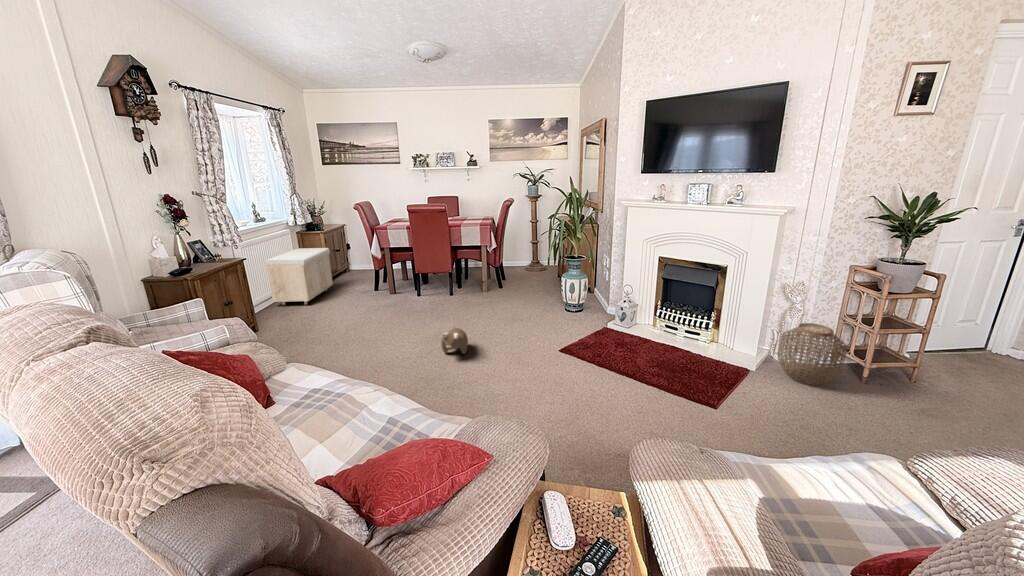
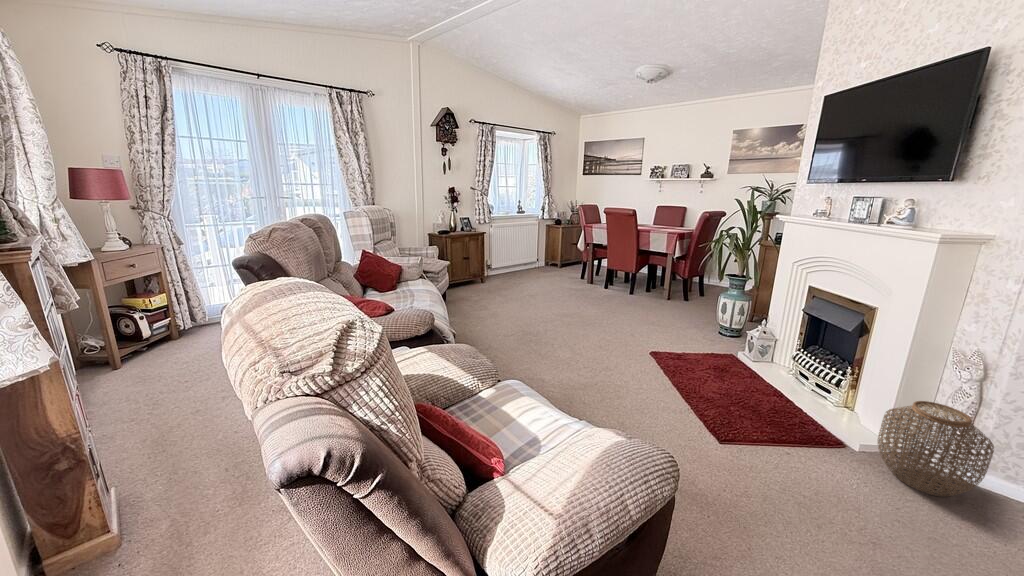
storage bench: present [266,248,333,305] -> none [508,236,558,277]
plush toy: present [441,328,468,354] -> none [558,307,586,330]

